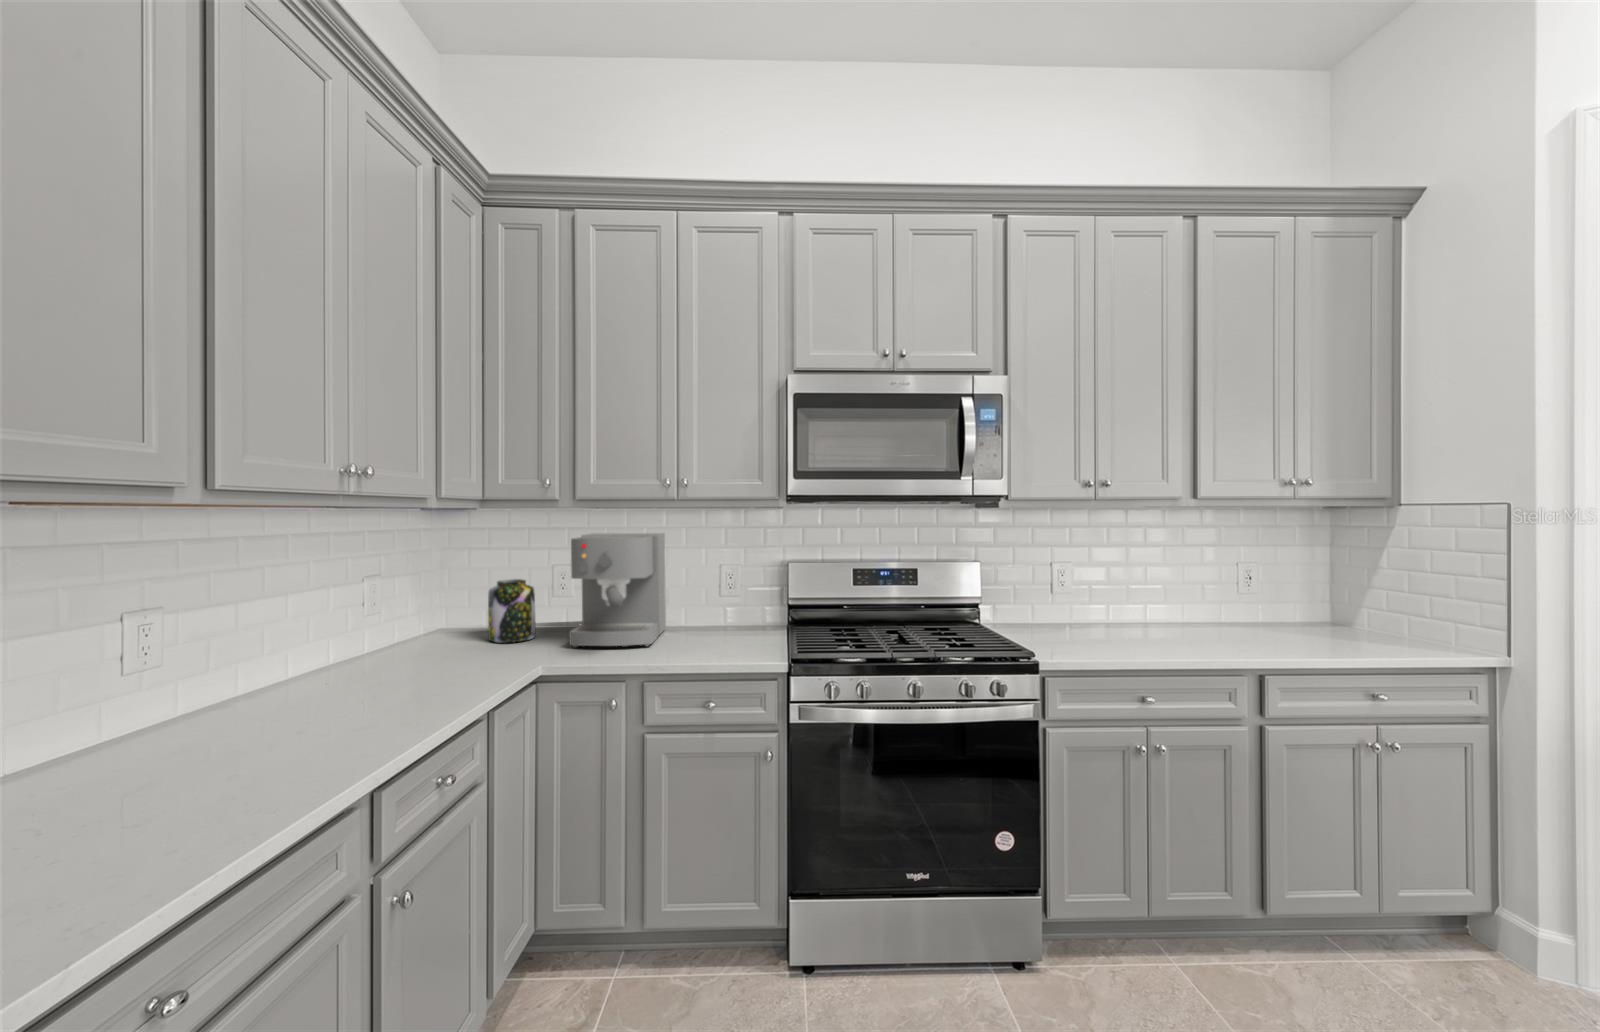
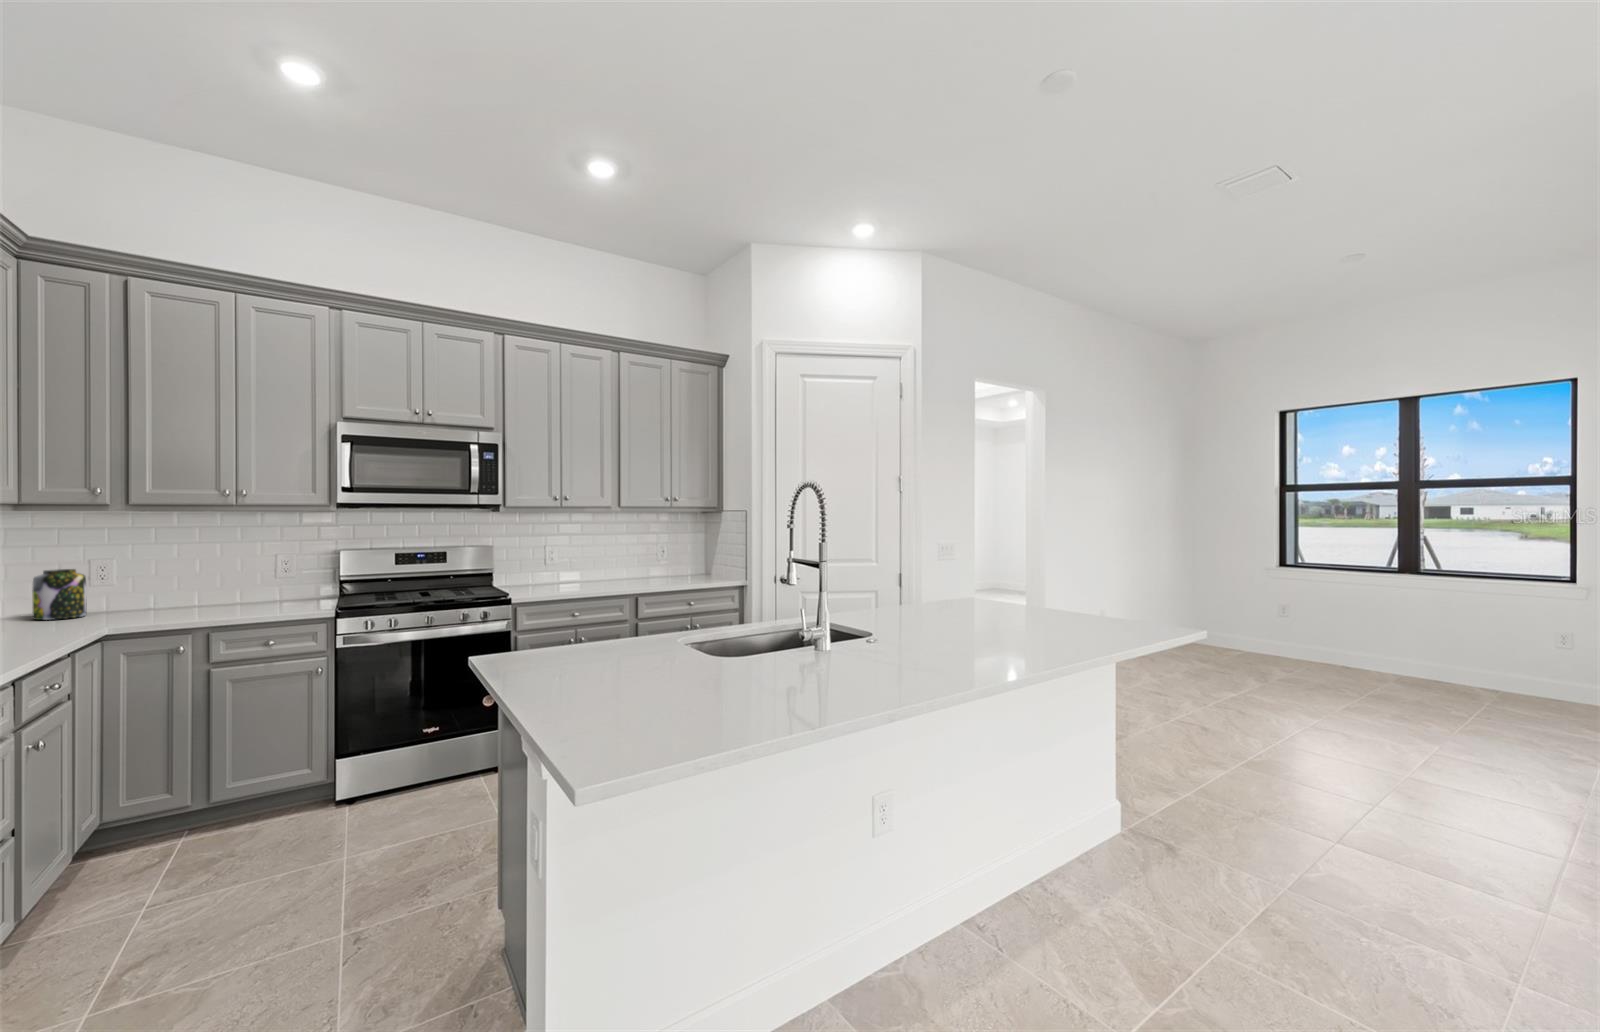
coffee maker: present [569,533,666,647] -> none [133,530,224,617]

